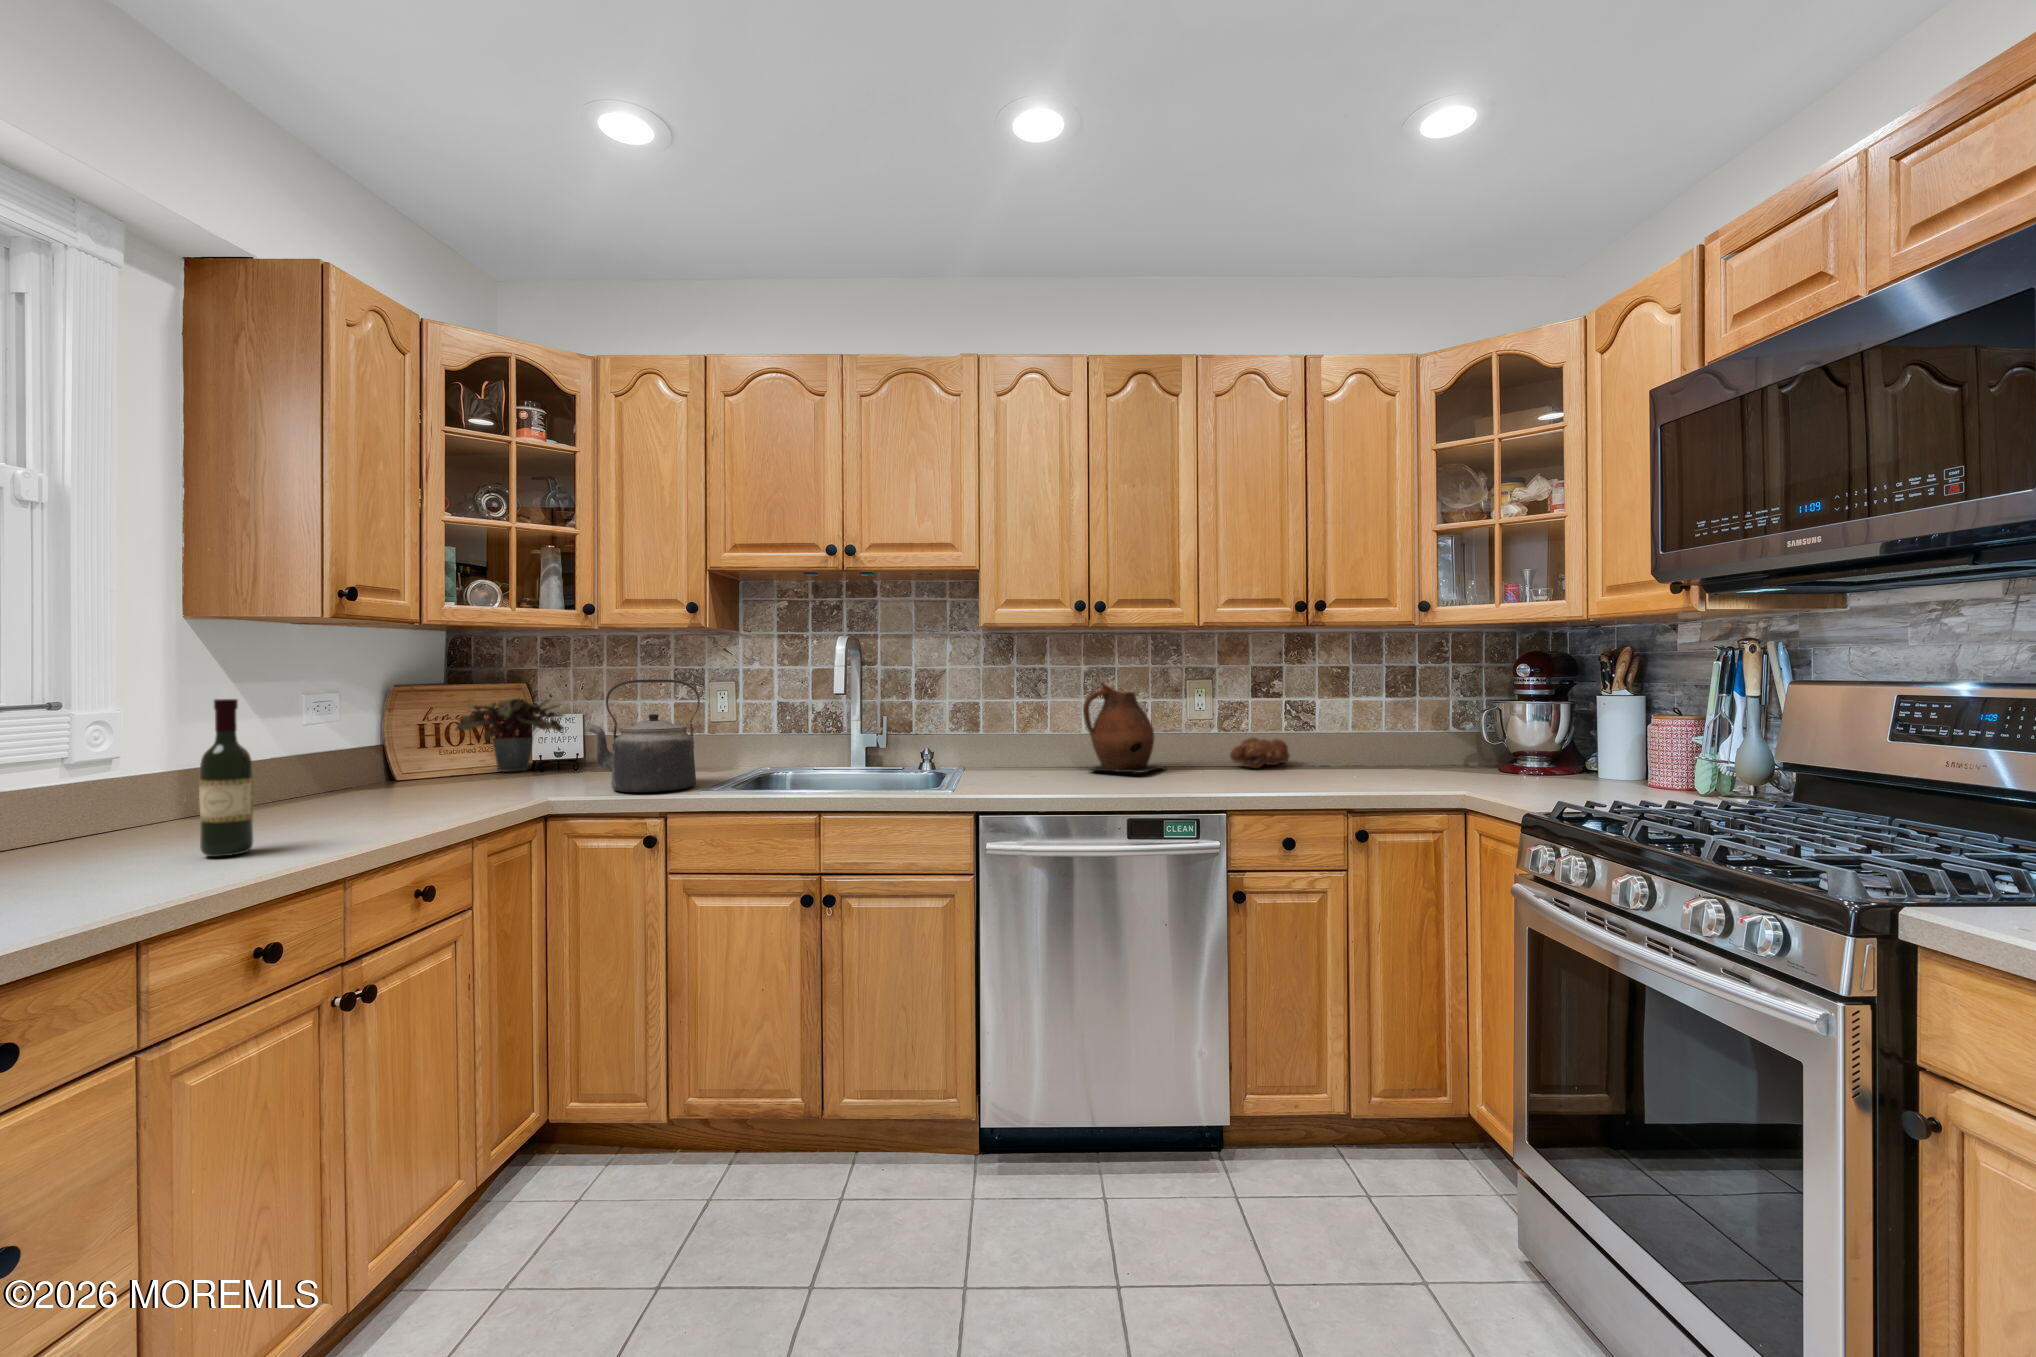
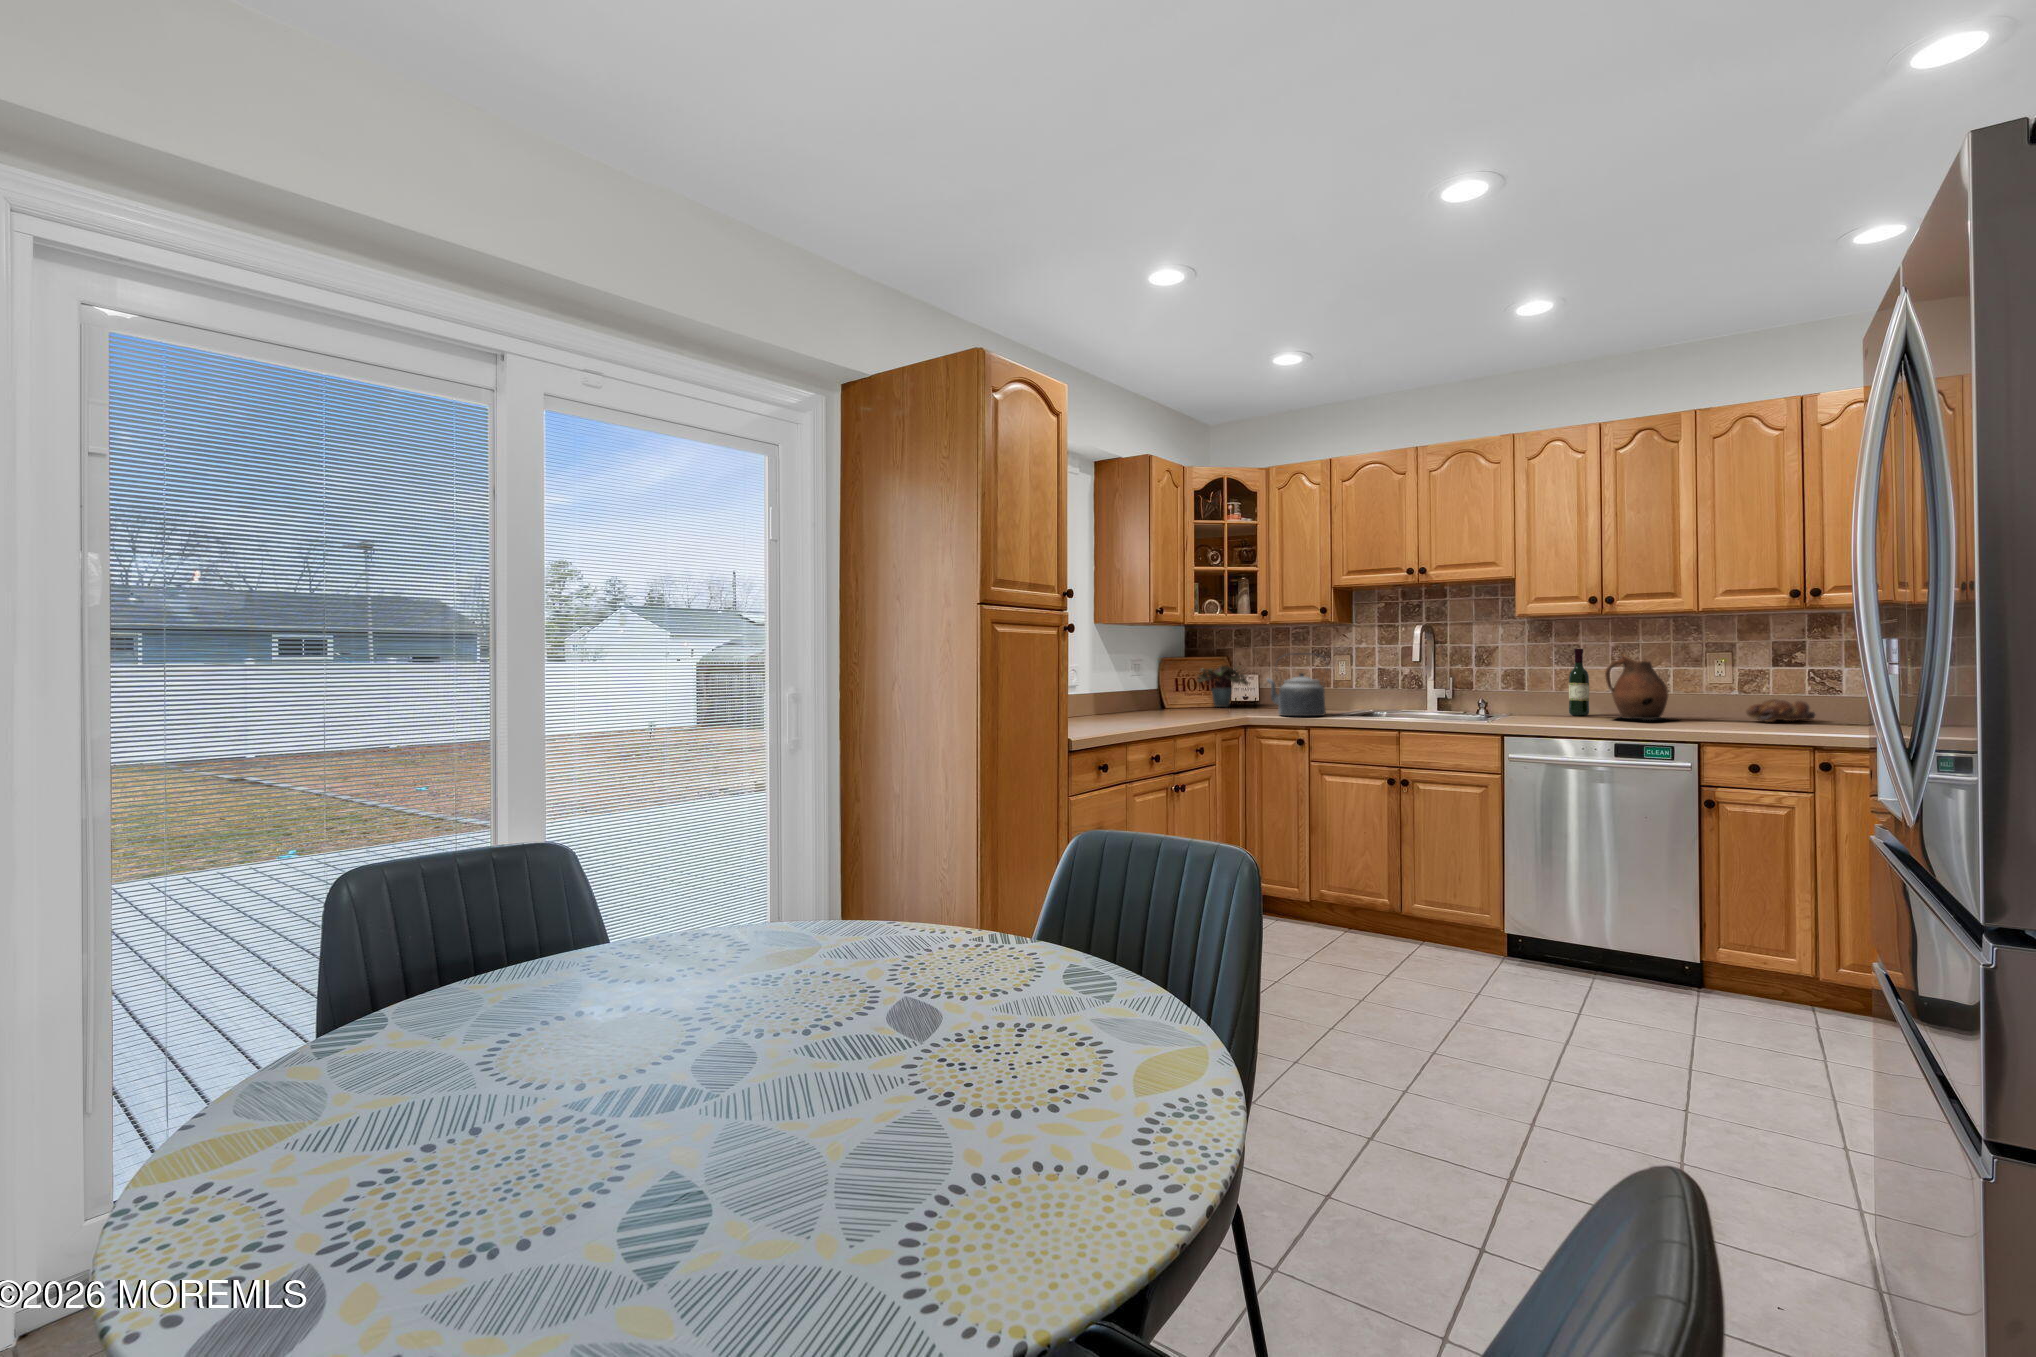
wine bottle: present [199,699,254,857] -> present [1569,649,1589,716]

